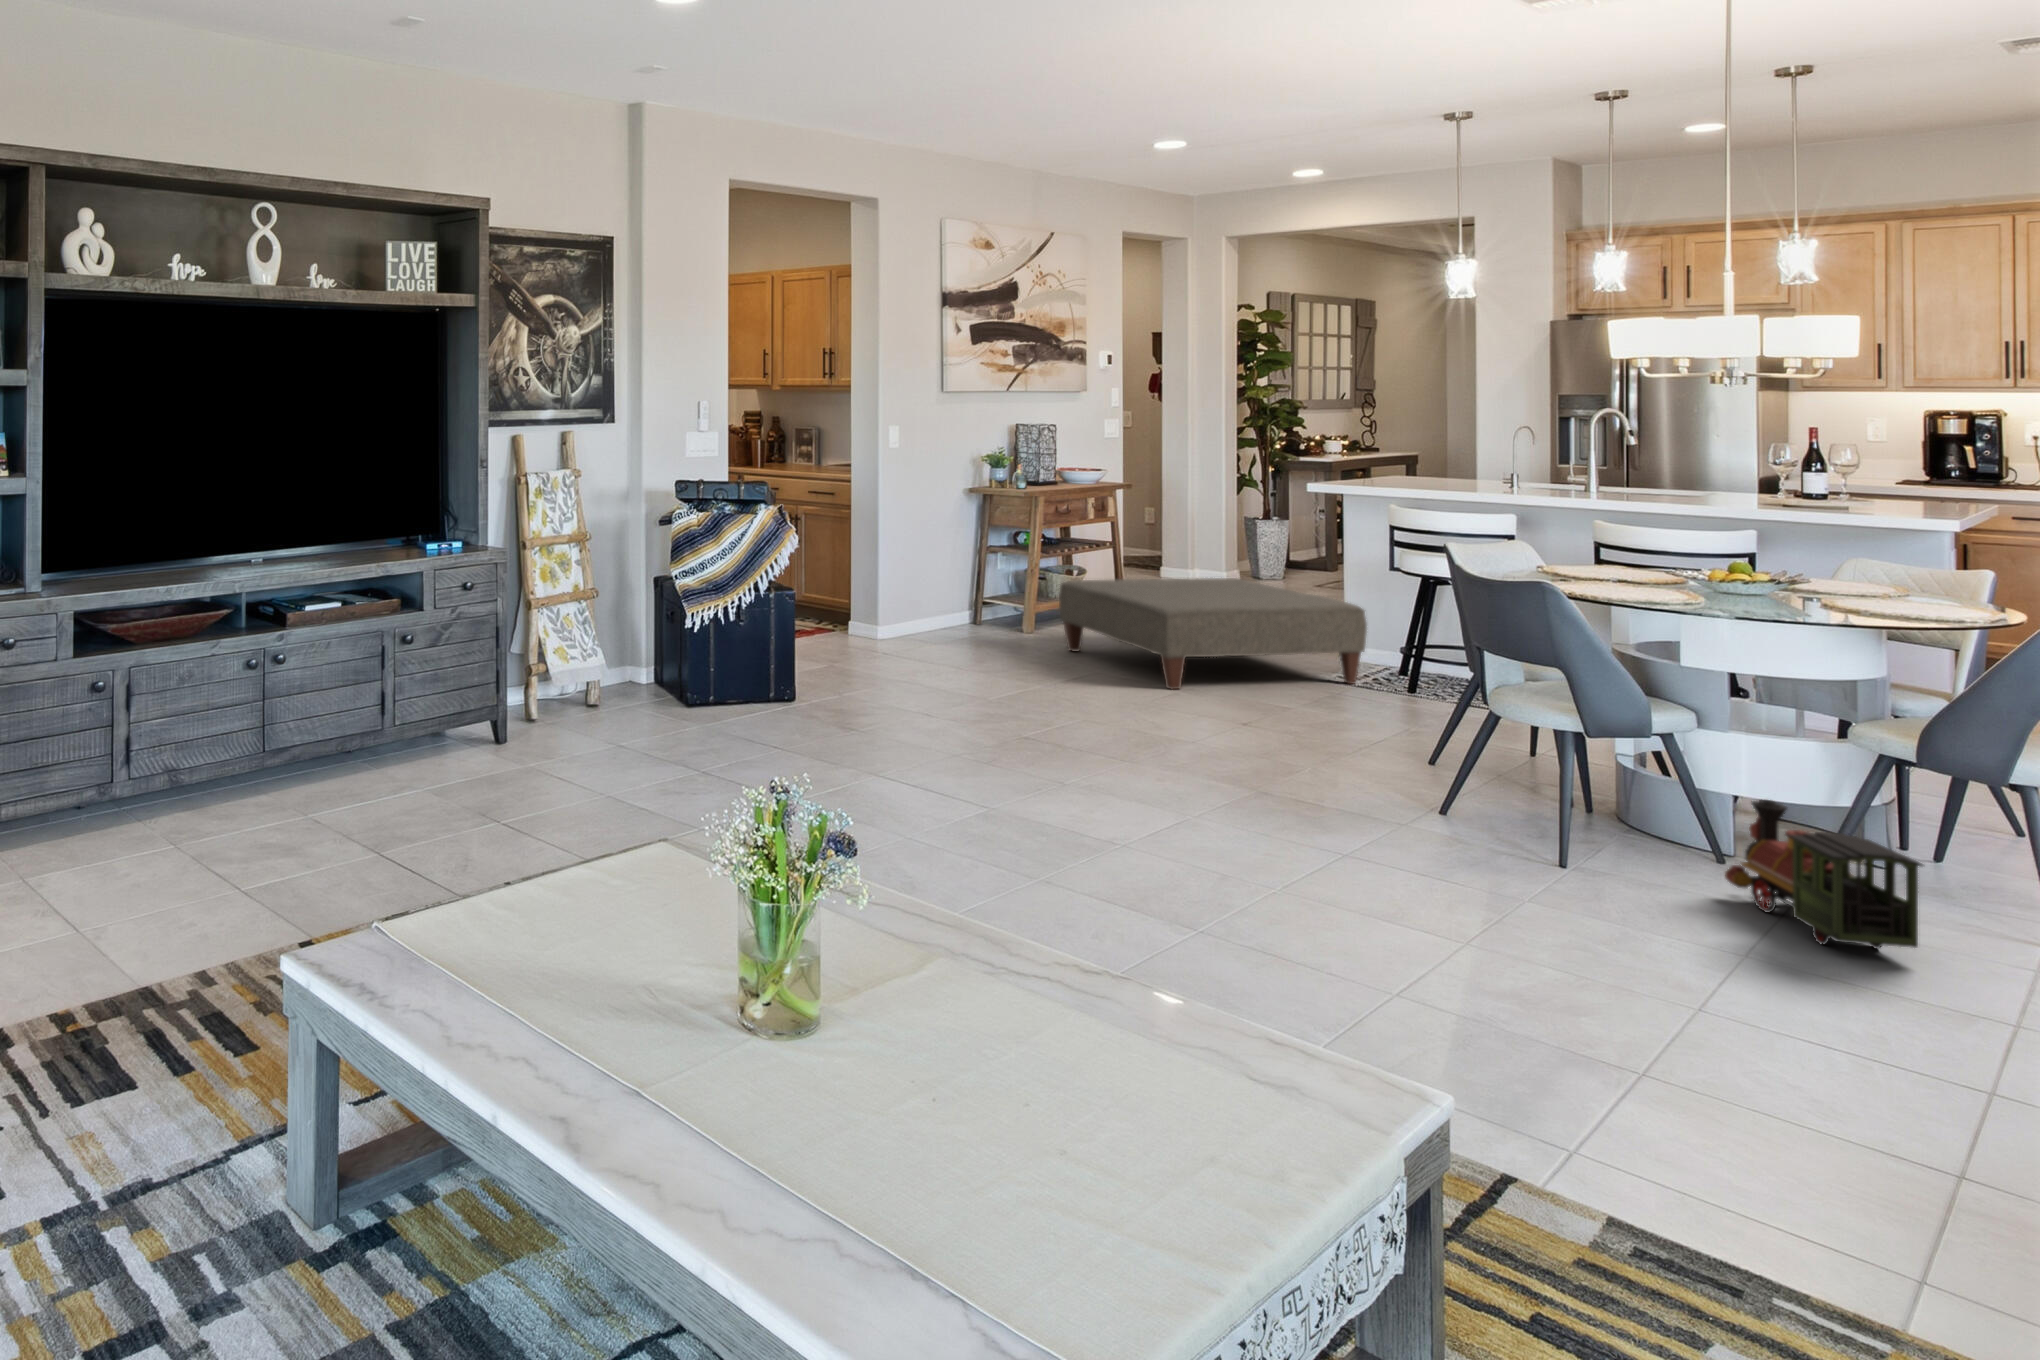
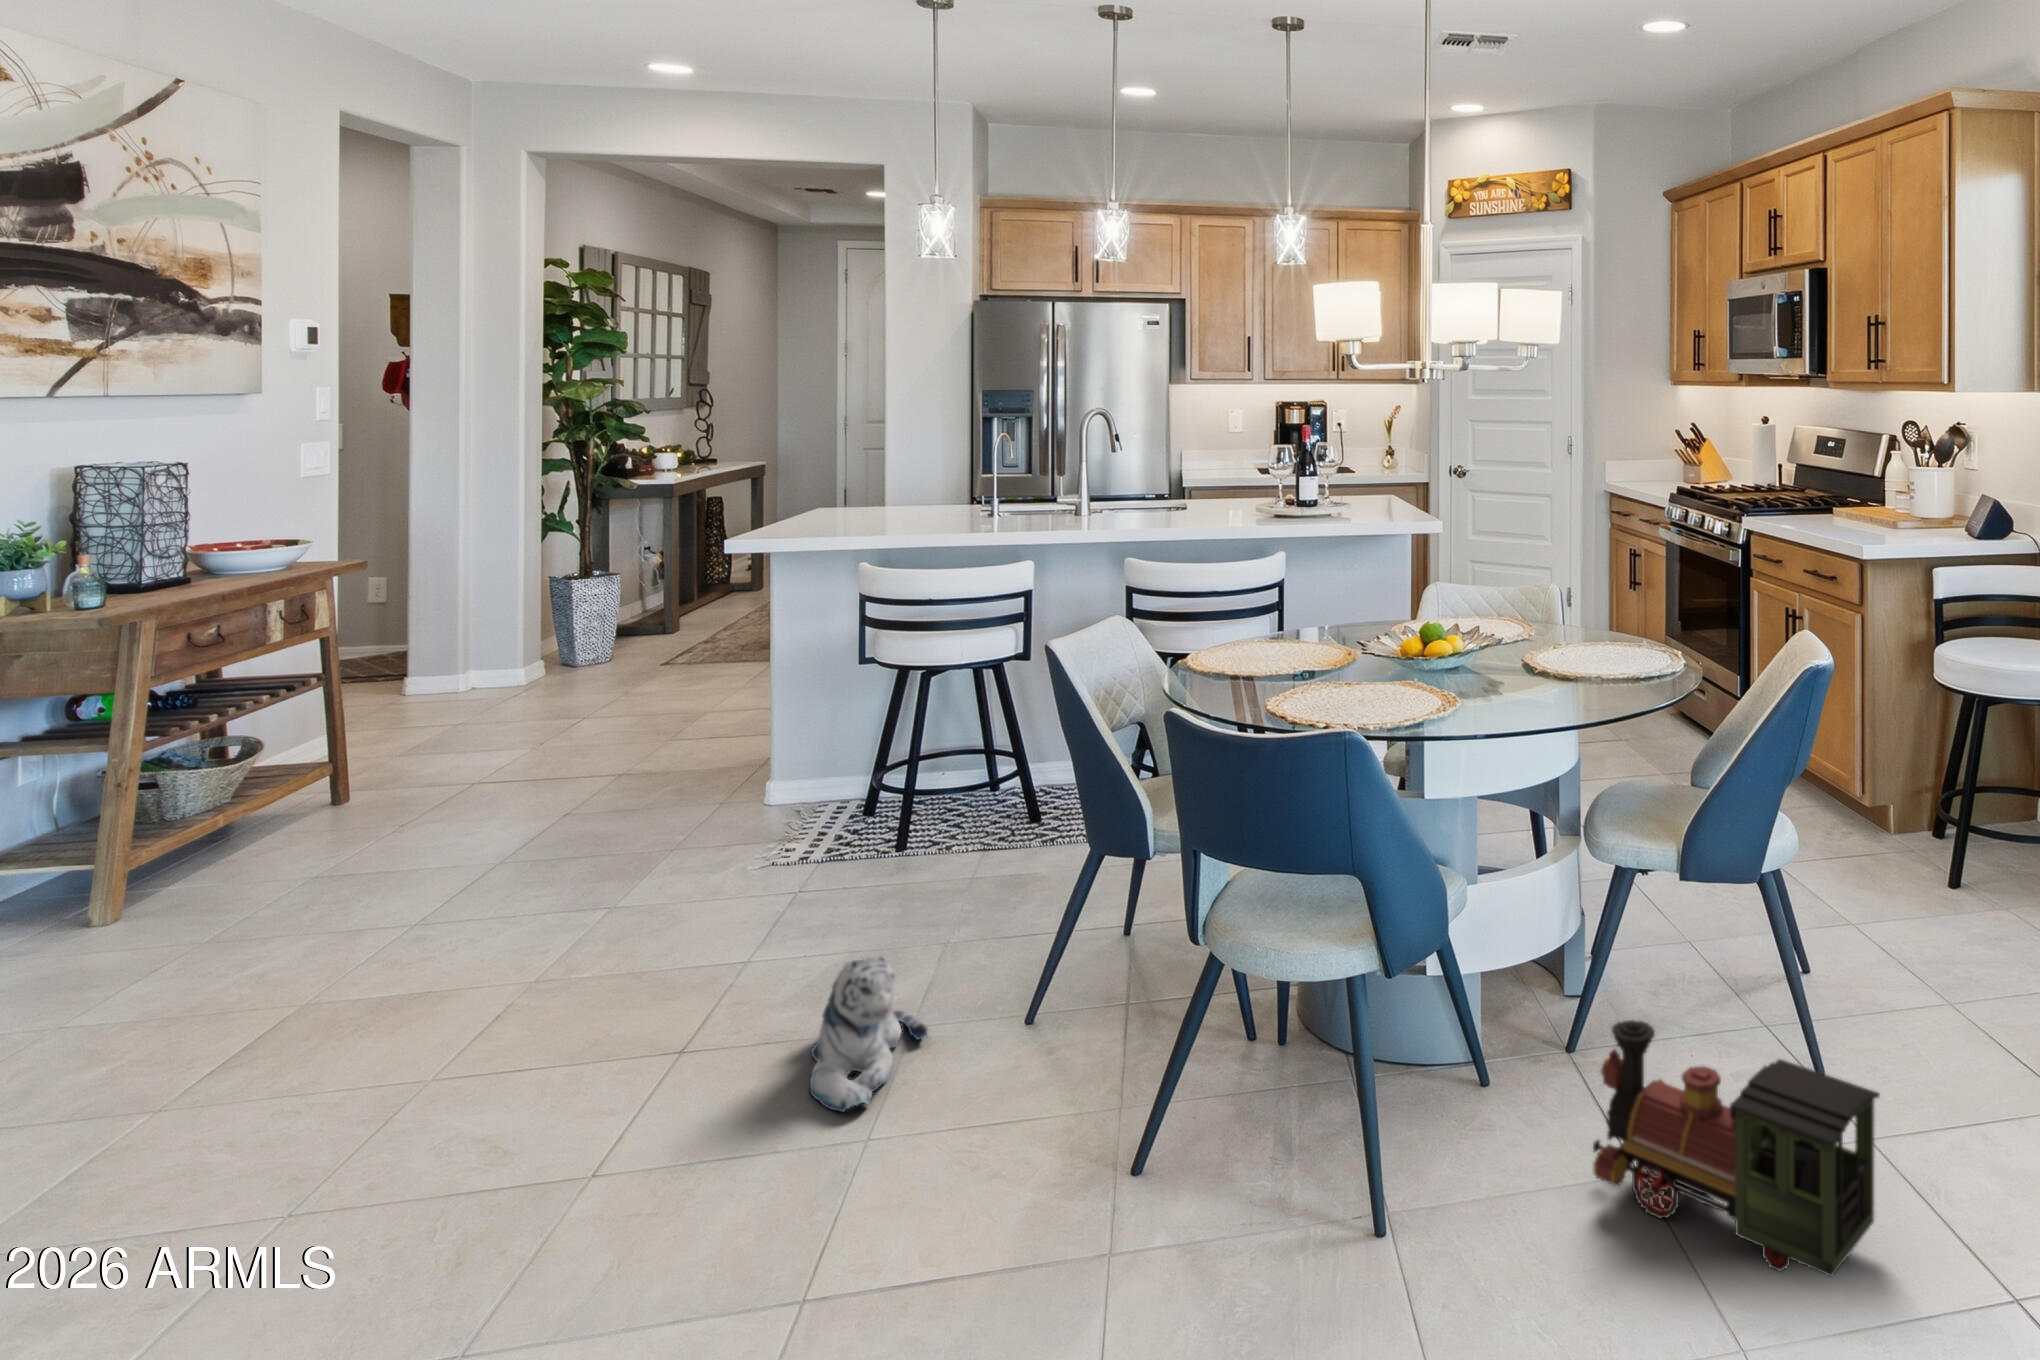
ottoman: present [1059,578,1367,689] -> none [189,708,826,998]
plush toy: none [1303,690,1374,758] -> present [810,958,927,1112]

